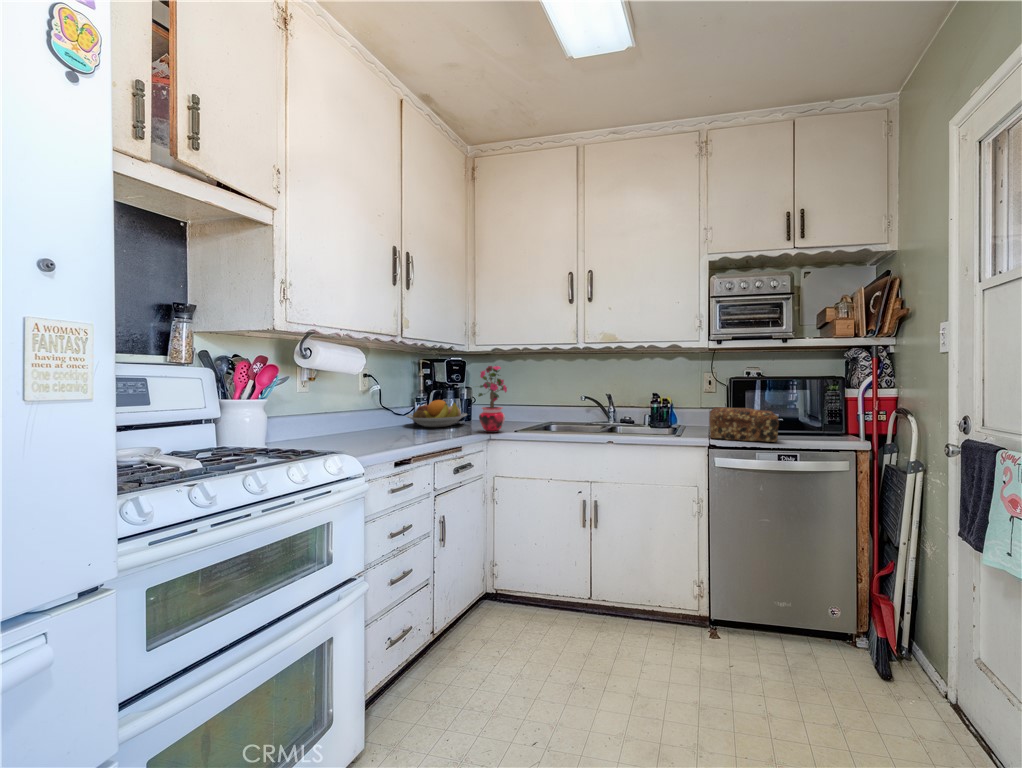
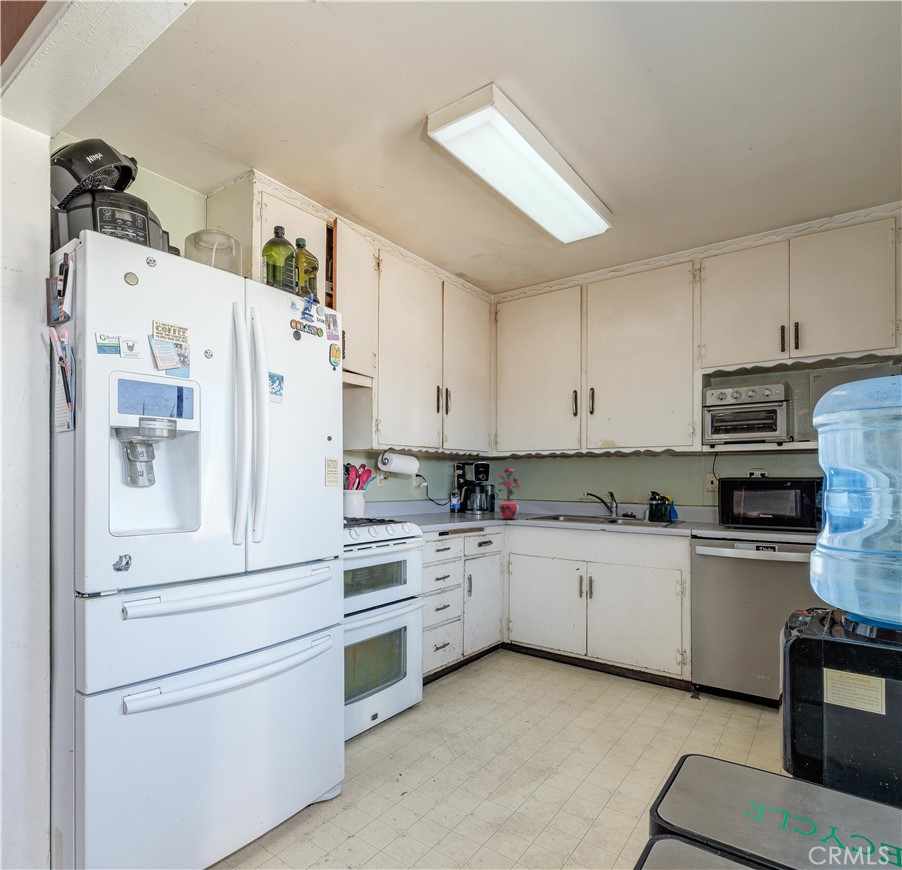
fruit bowl: present [406,400,467,427] -> none [444,495,491,516]
bread loaf: present [709,407,779,442] -> none [678,501,734,529]

